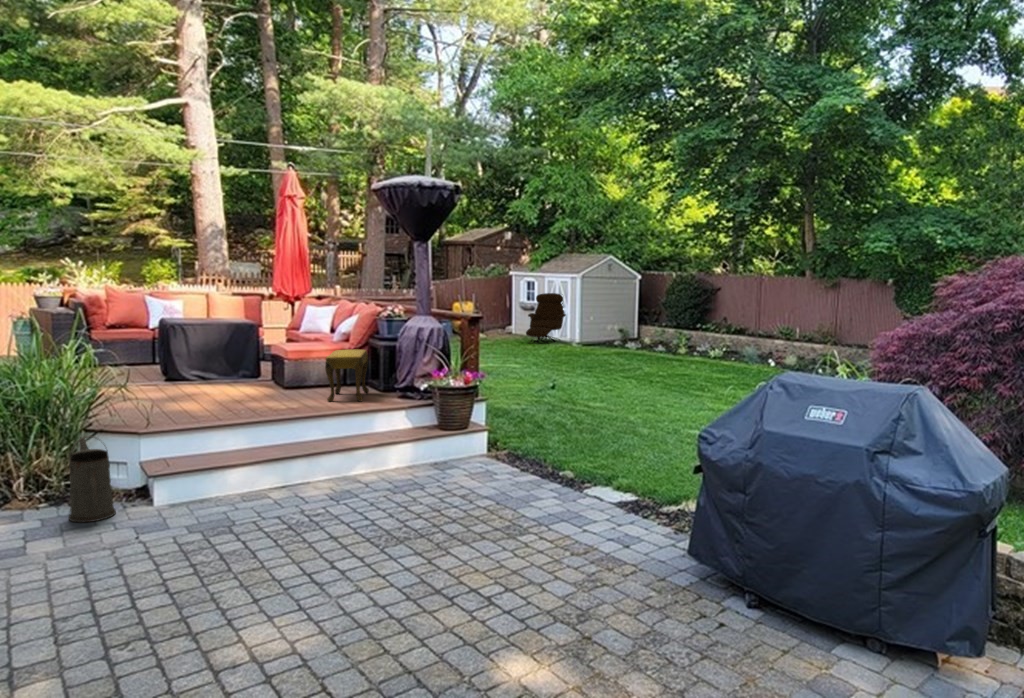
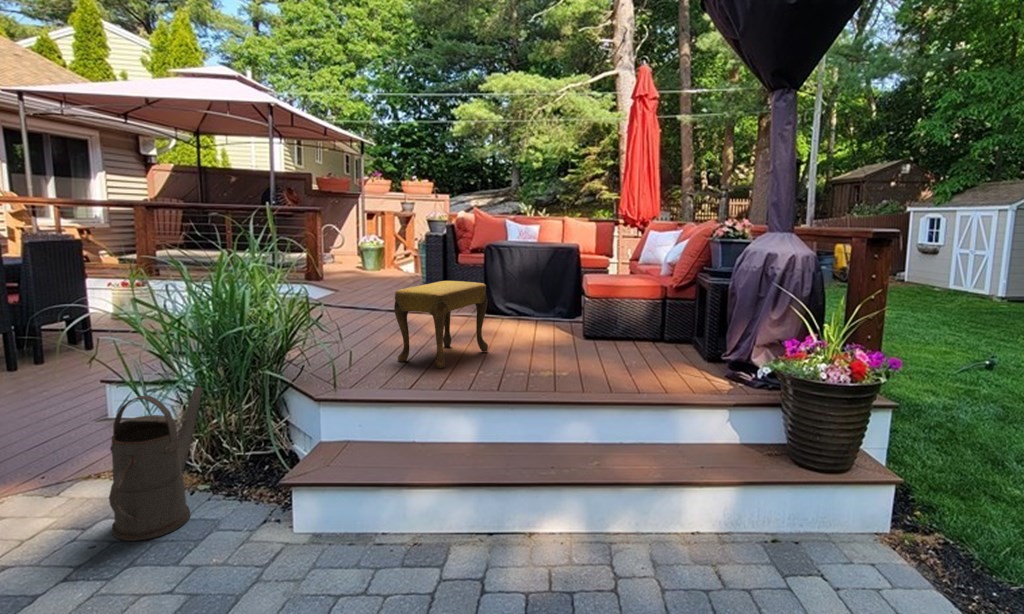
lounge chair: present [526,293,566,344] -> none [925,232,988,294]
footstool: present [325,349,369,402] -> present [394,281,488,368]

